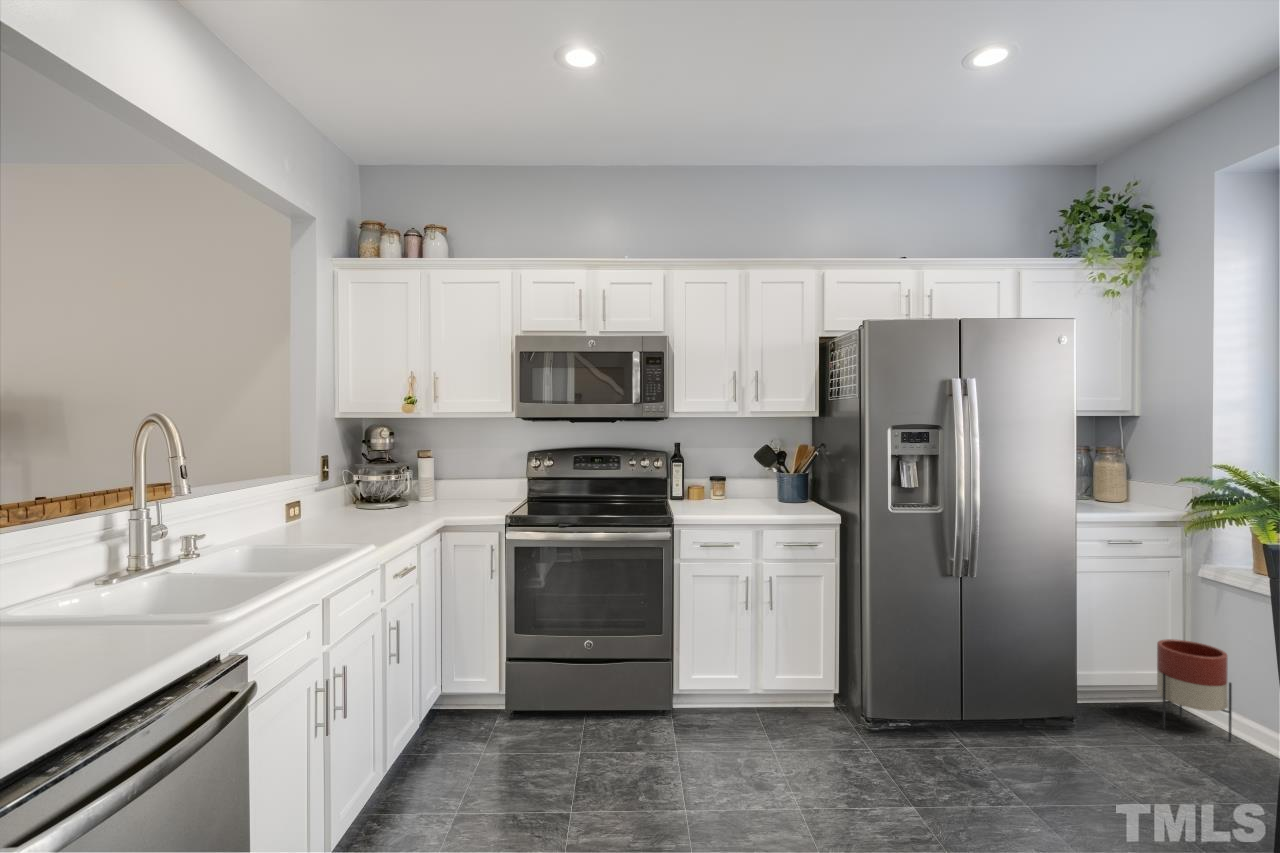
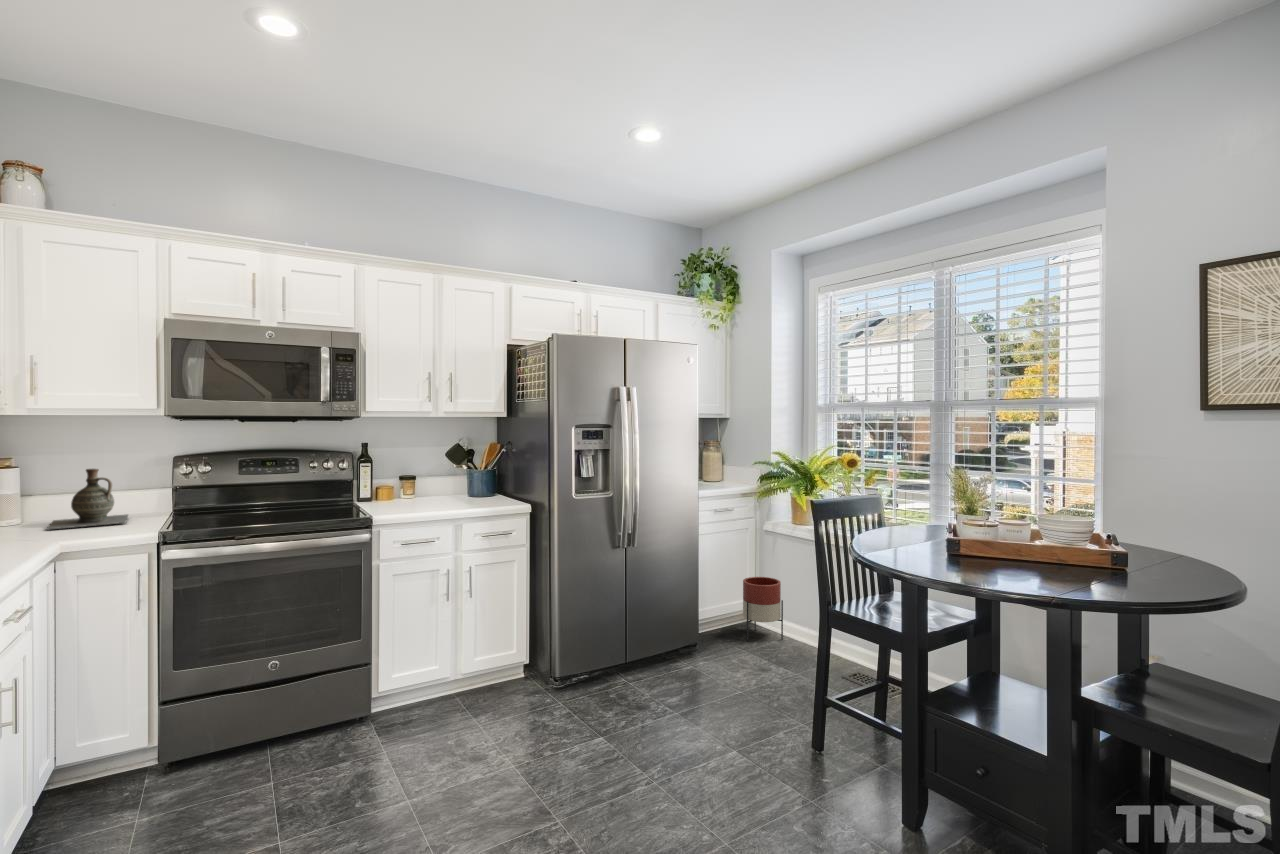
ceramic jug: none [442,461,499,507] -> present [46,469,128,530]

